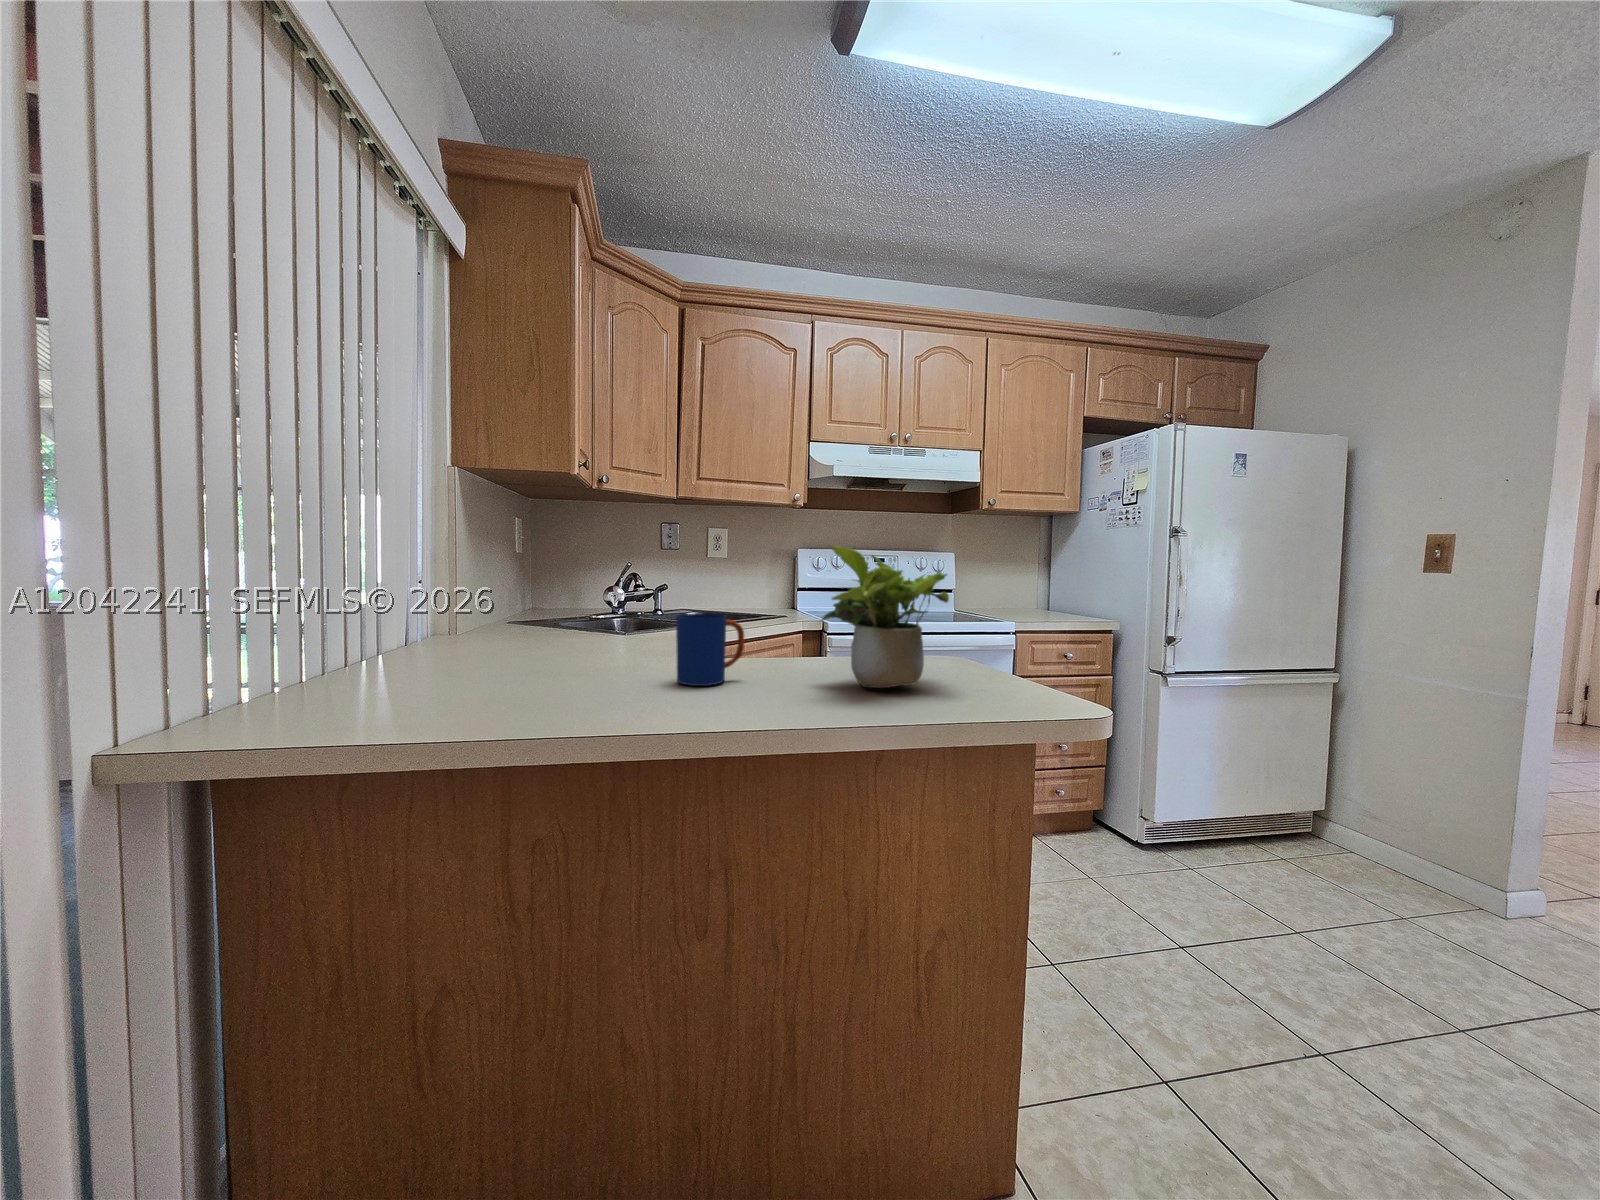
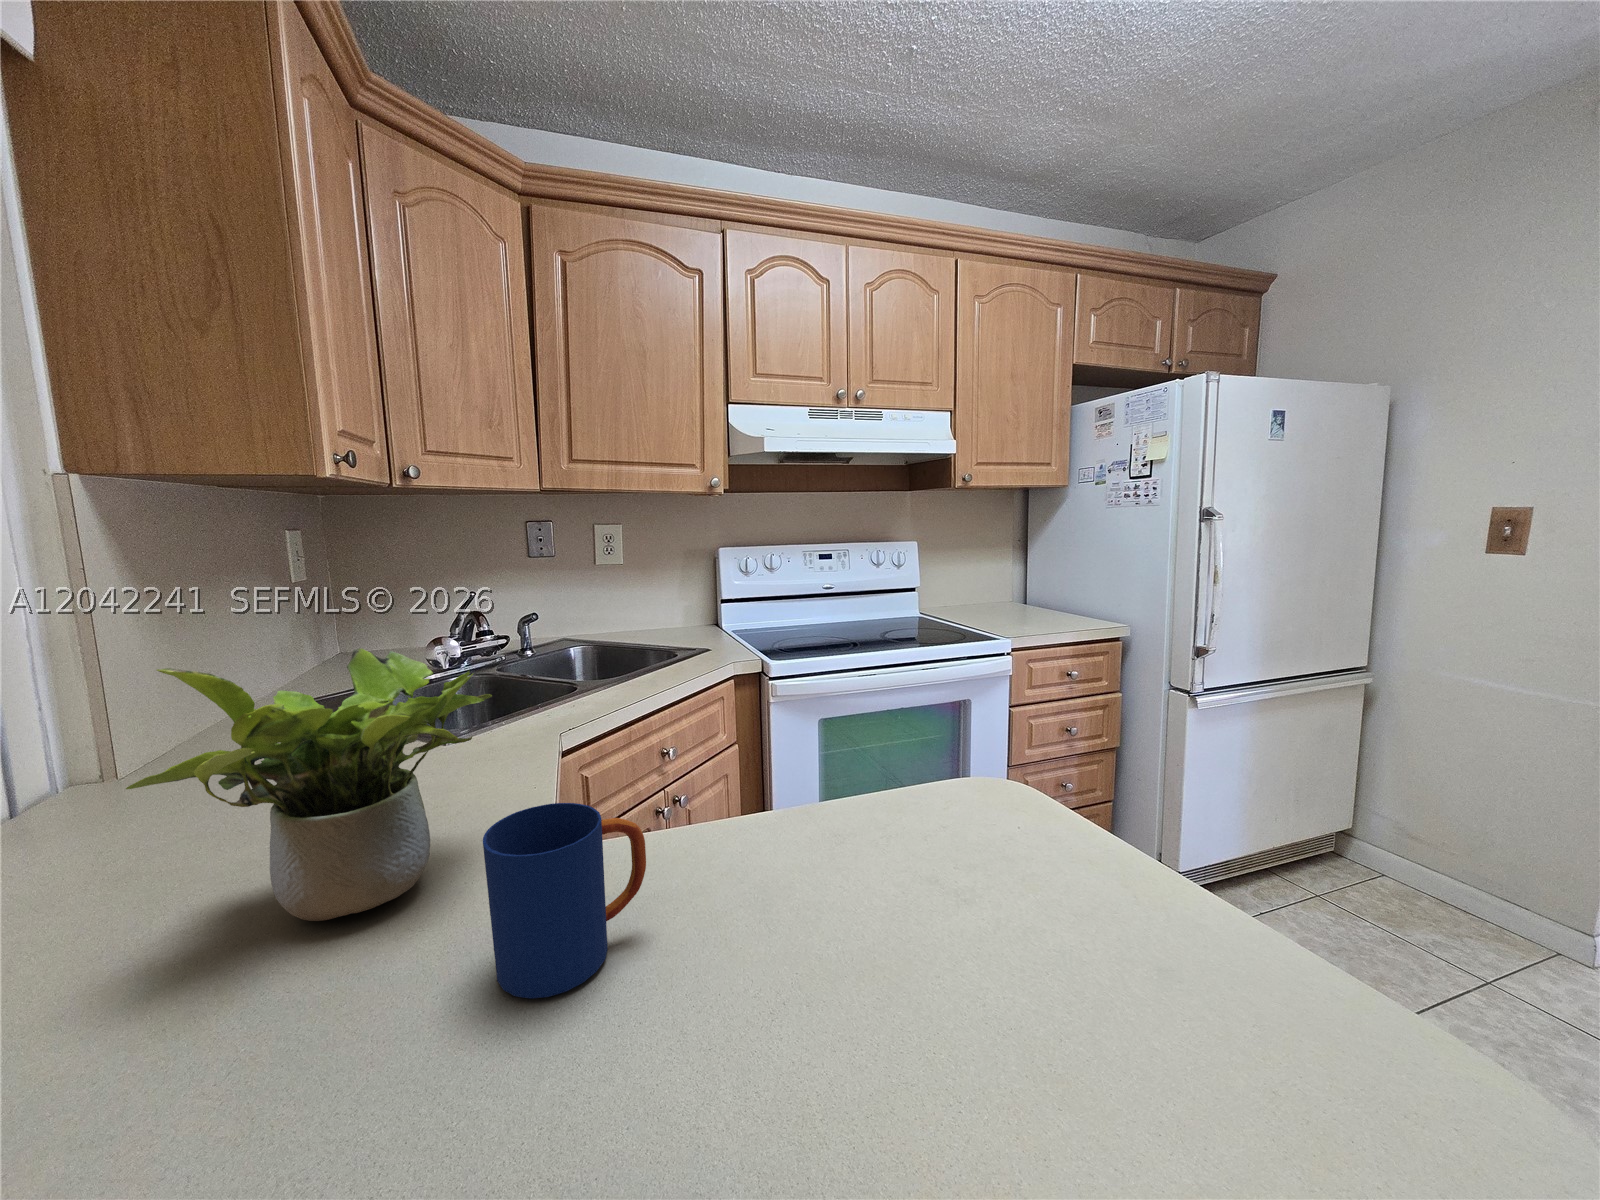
potted plant: present [822,545,949,688] -> present [126,648,492,921]

